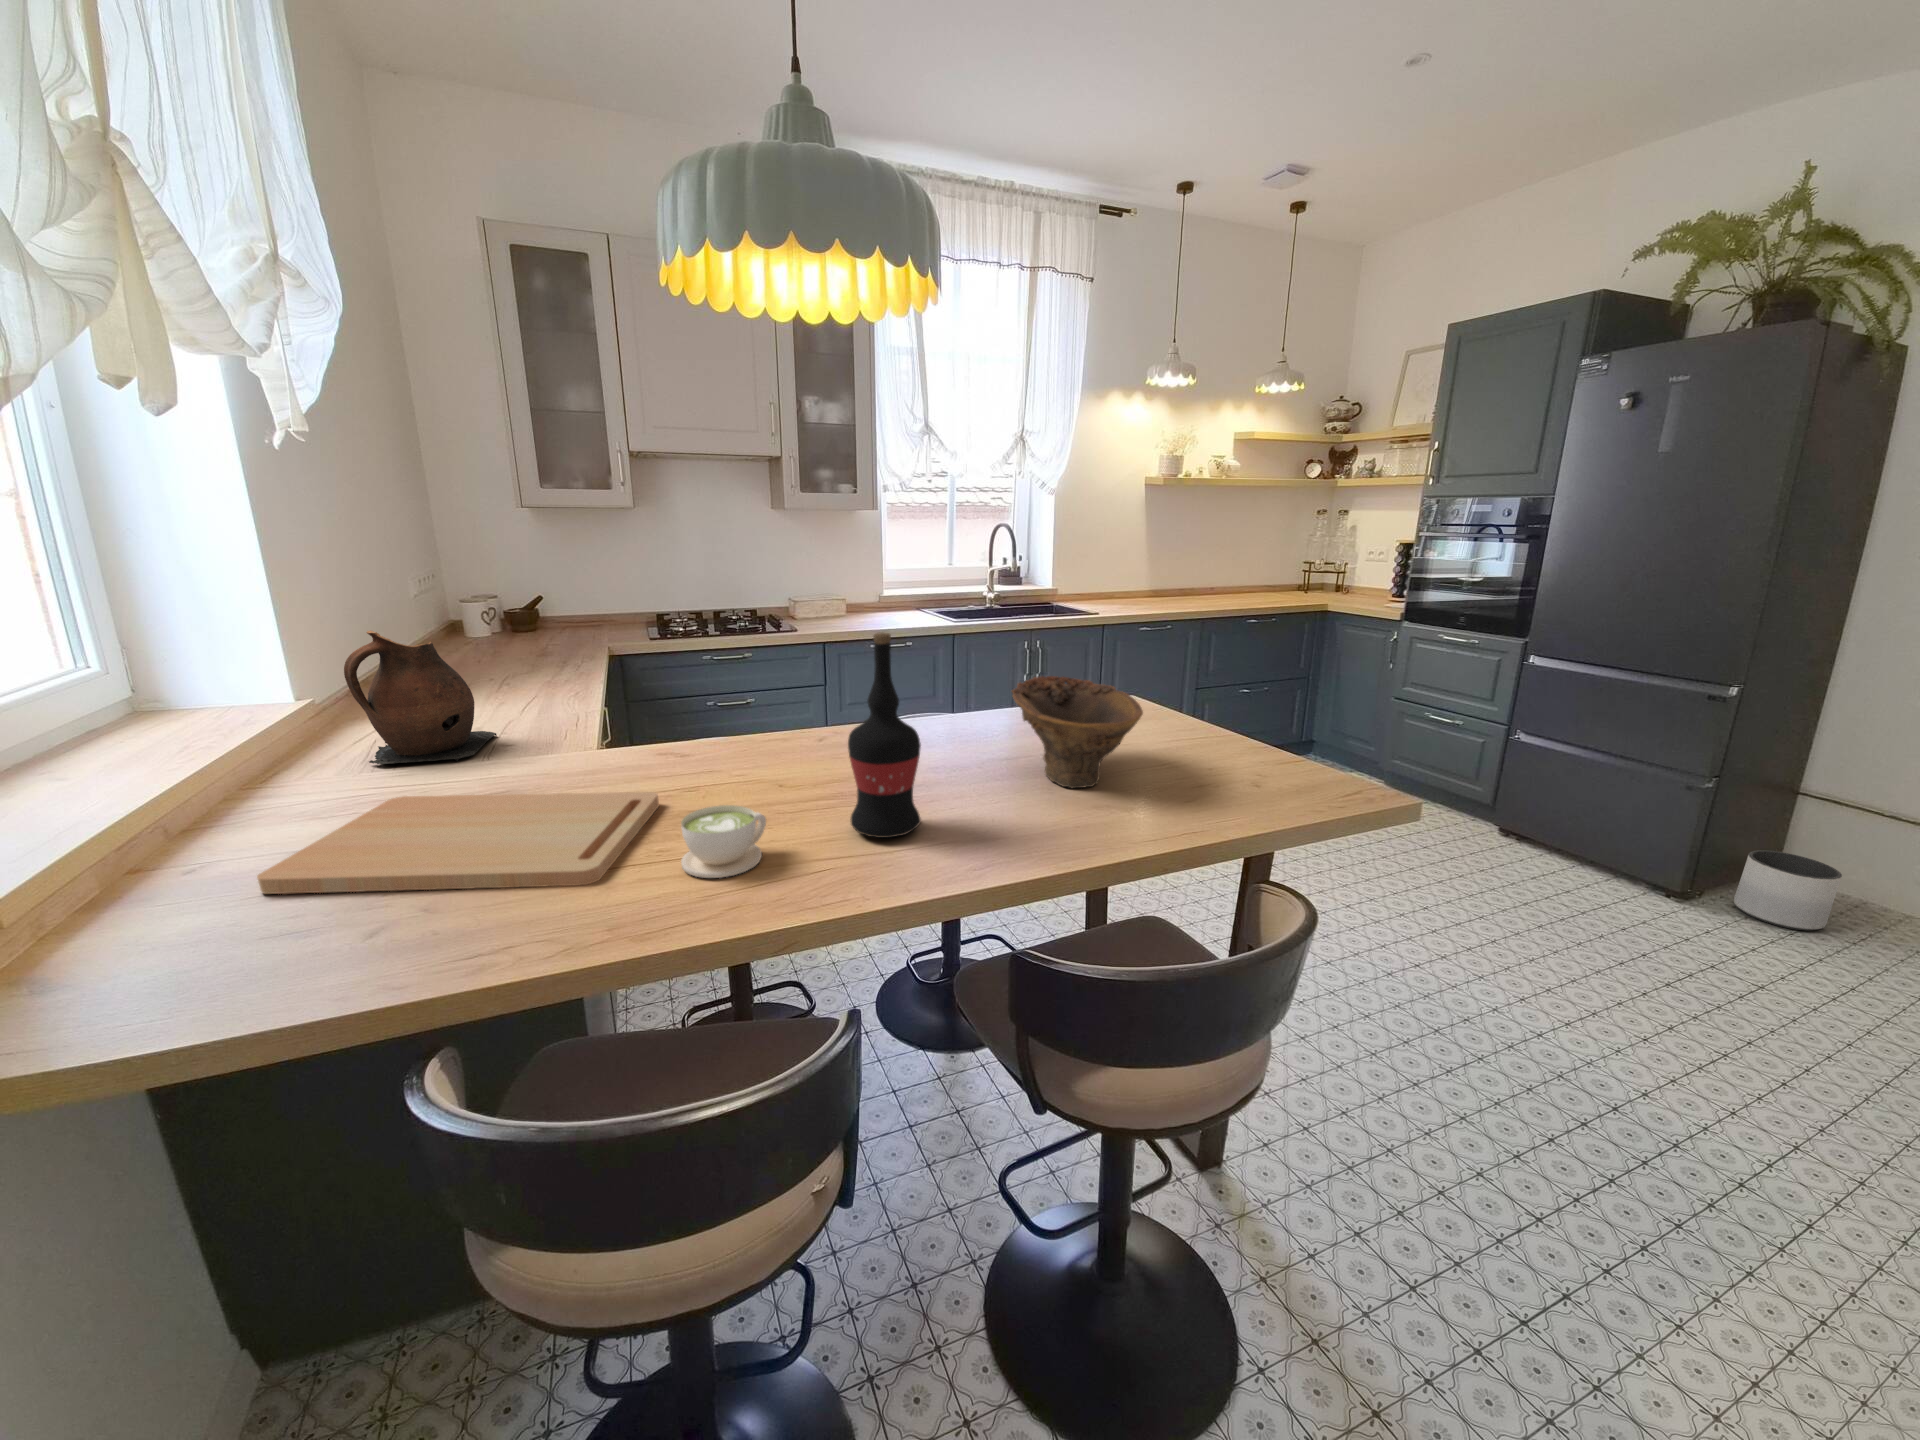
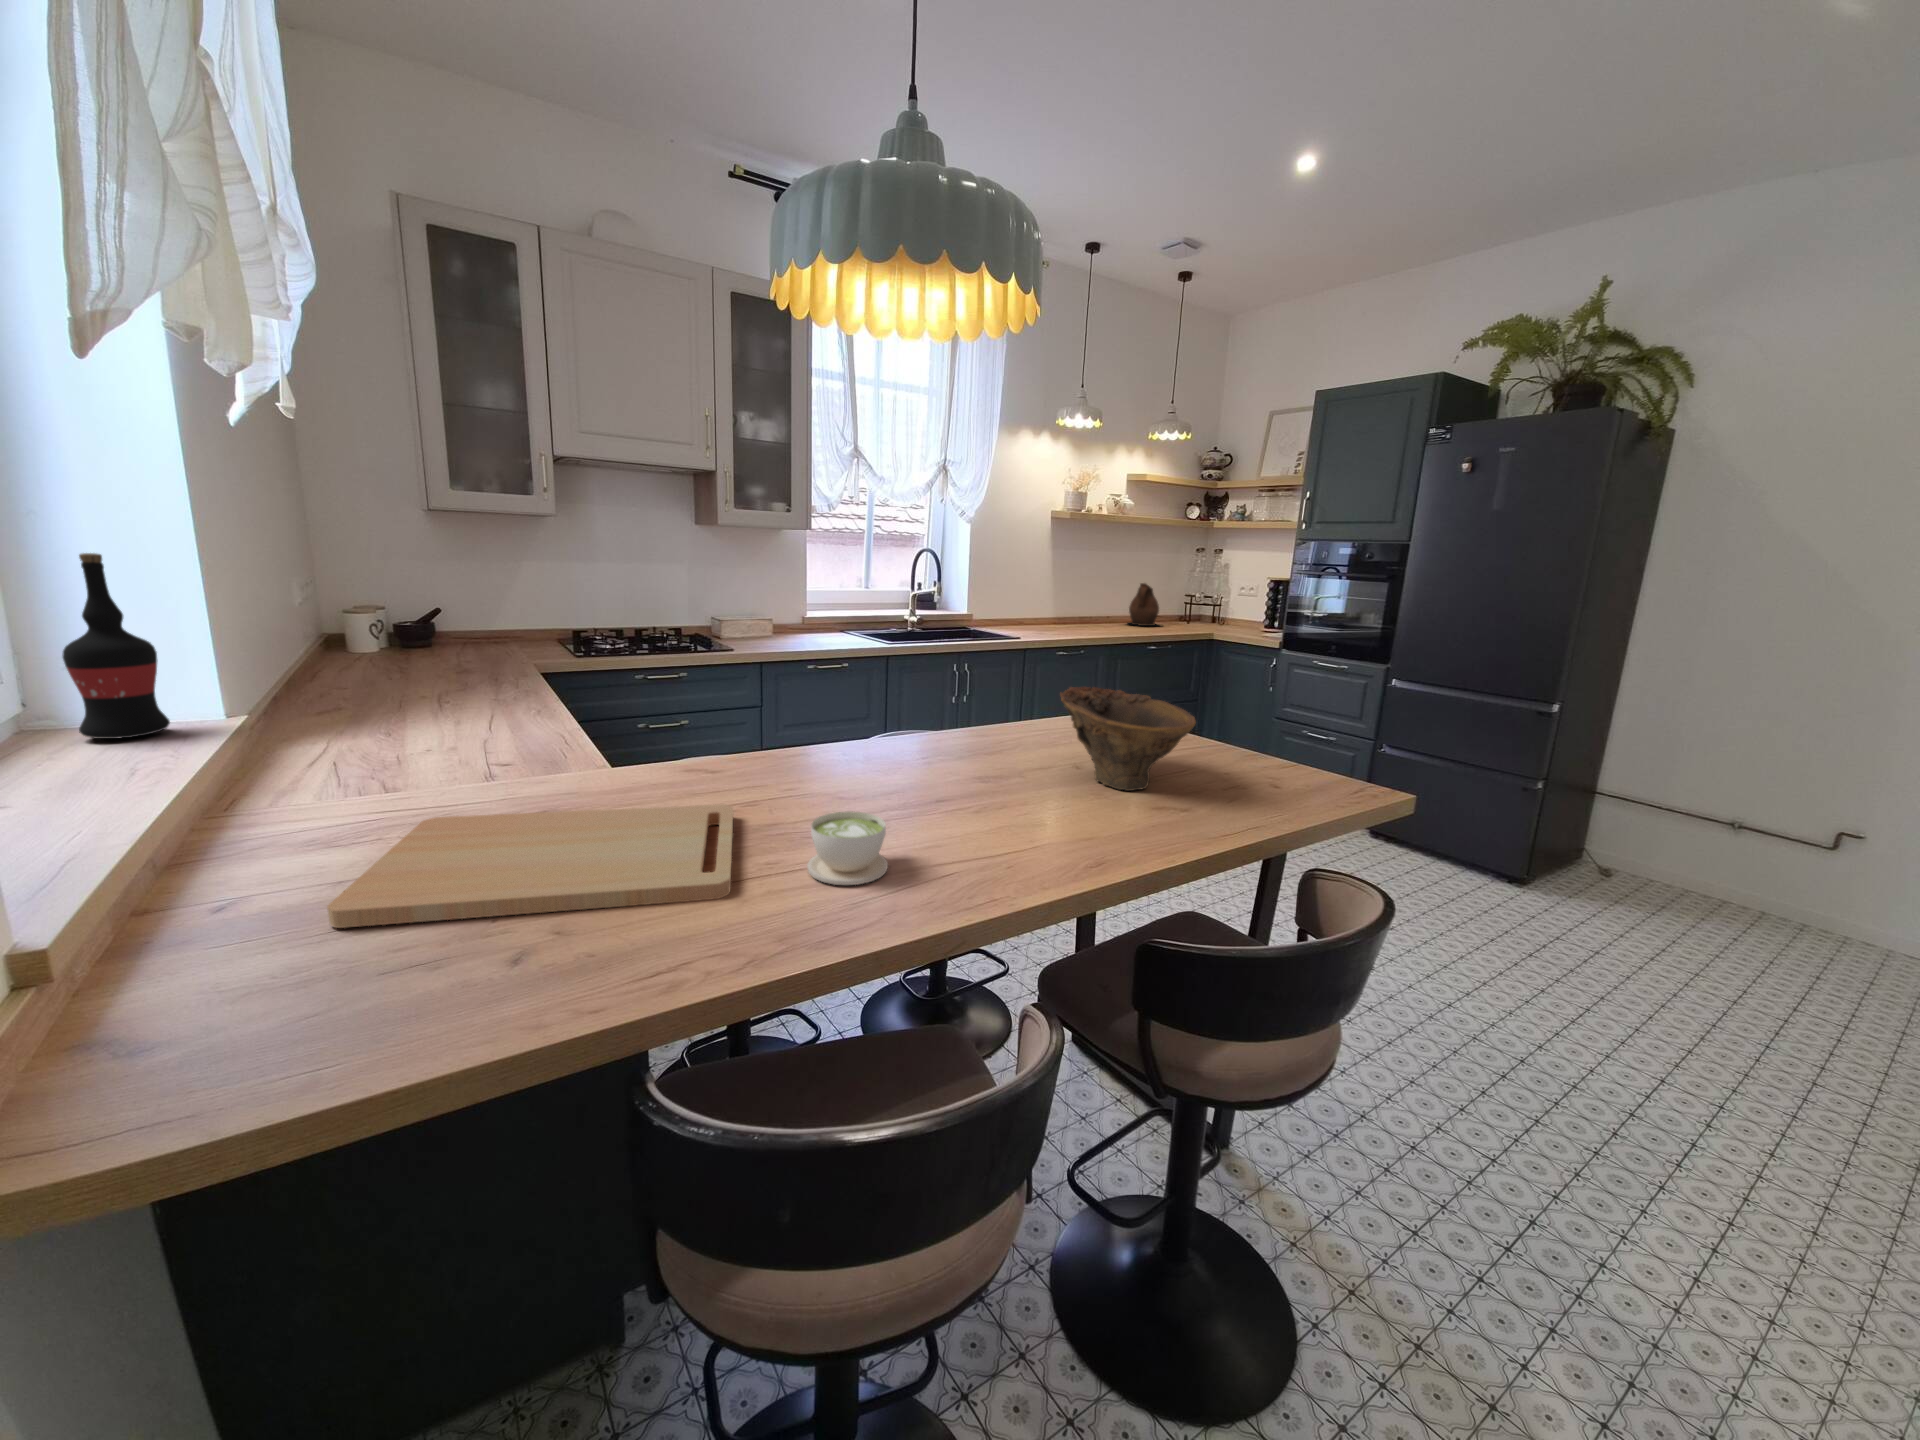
ceramic pitcher: present [344,631,496,764] -> present [1127,583,1159,626]
wine bottle: present [848,632,921,838] -> present [62,553,170,739]
planter: present [1734,850,1842,930] -> none [1557,838,1635,902]

